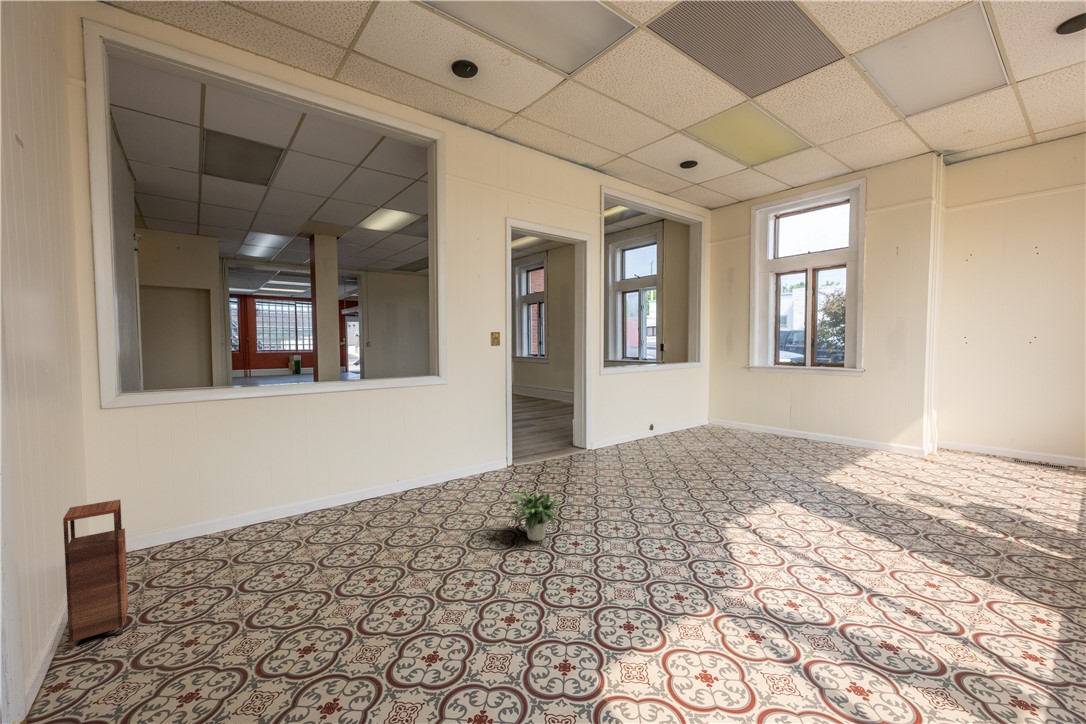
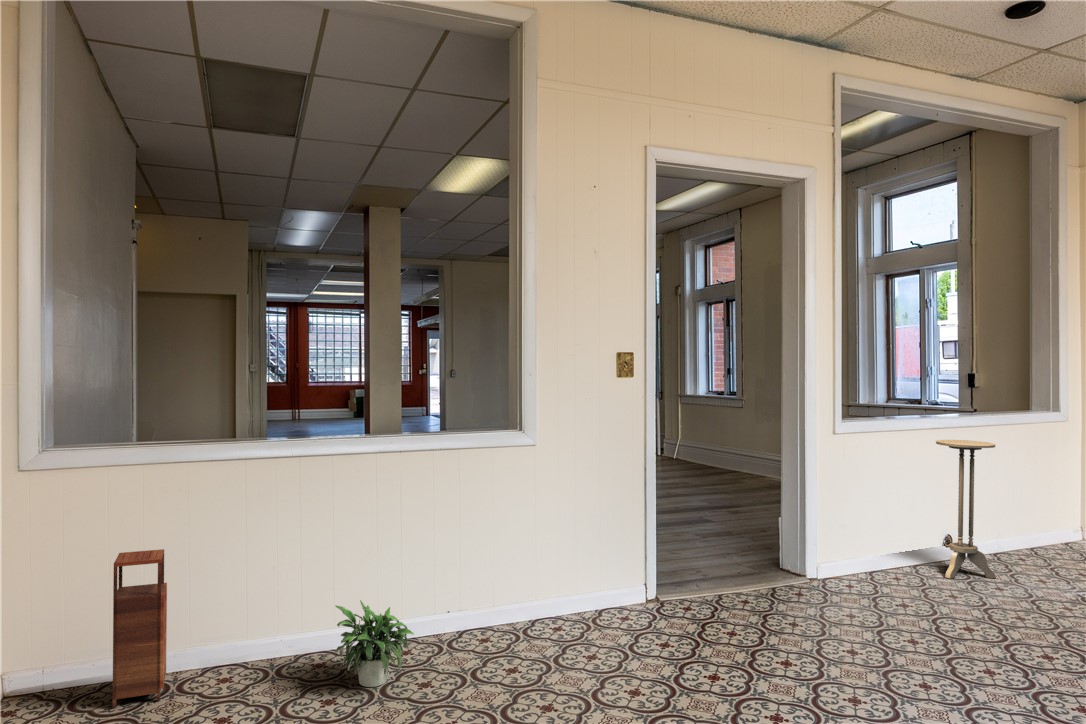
side table: none [681,380,714,462] -> present [936,440,996,579]
potted plant: present [509,490,562,541] -> present [334,600,414,687]

